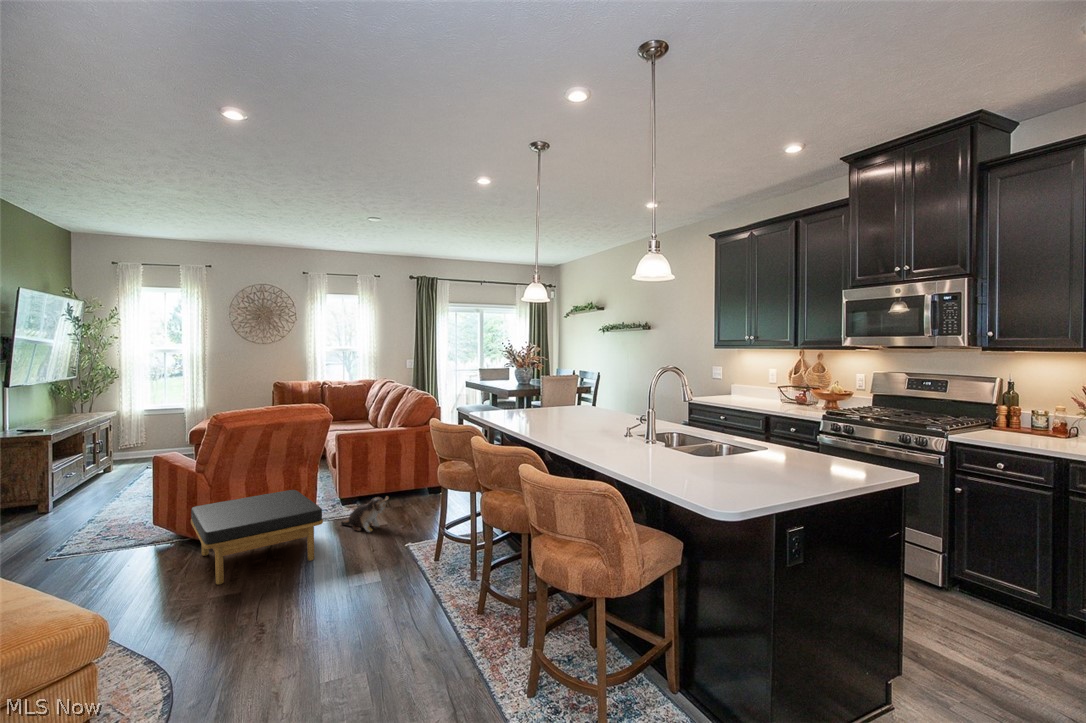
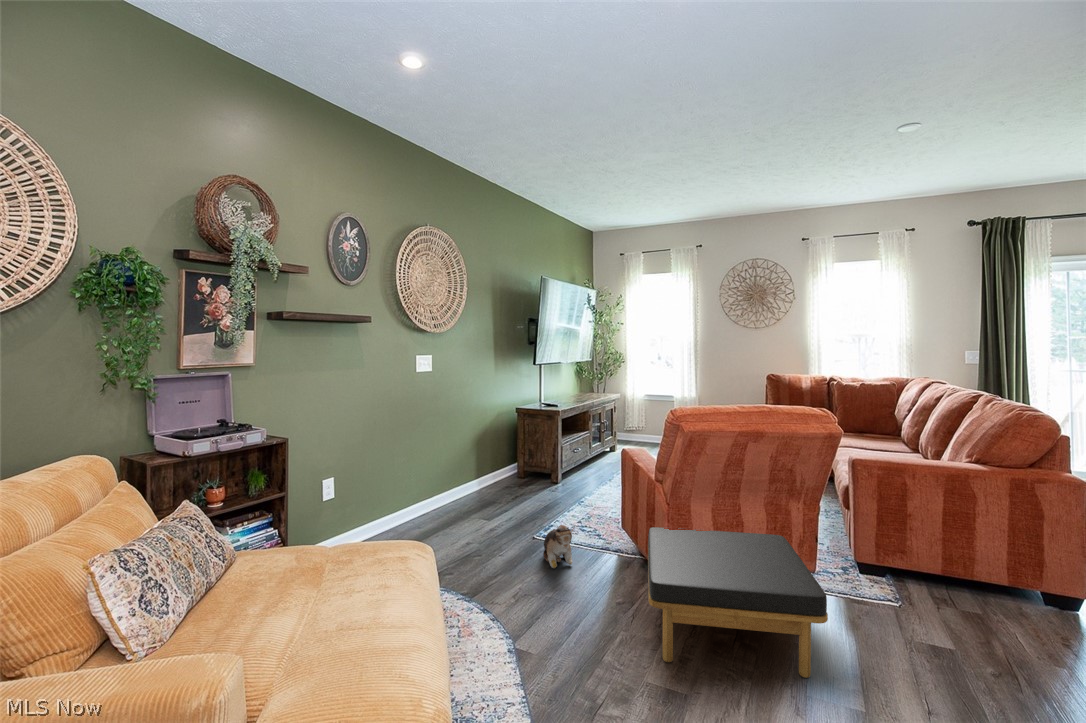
plush toy: present [341,496,388,532] -> present [543,525,574,568]

